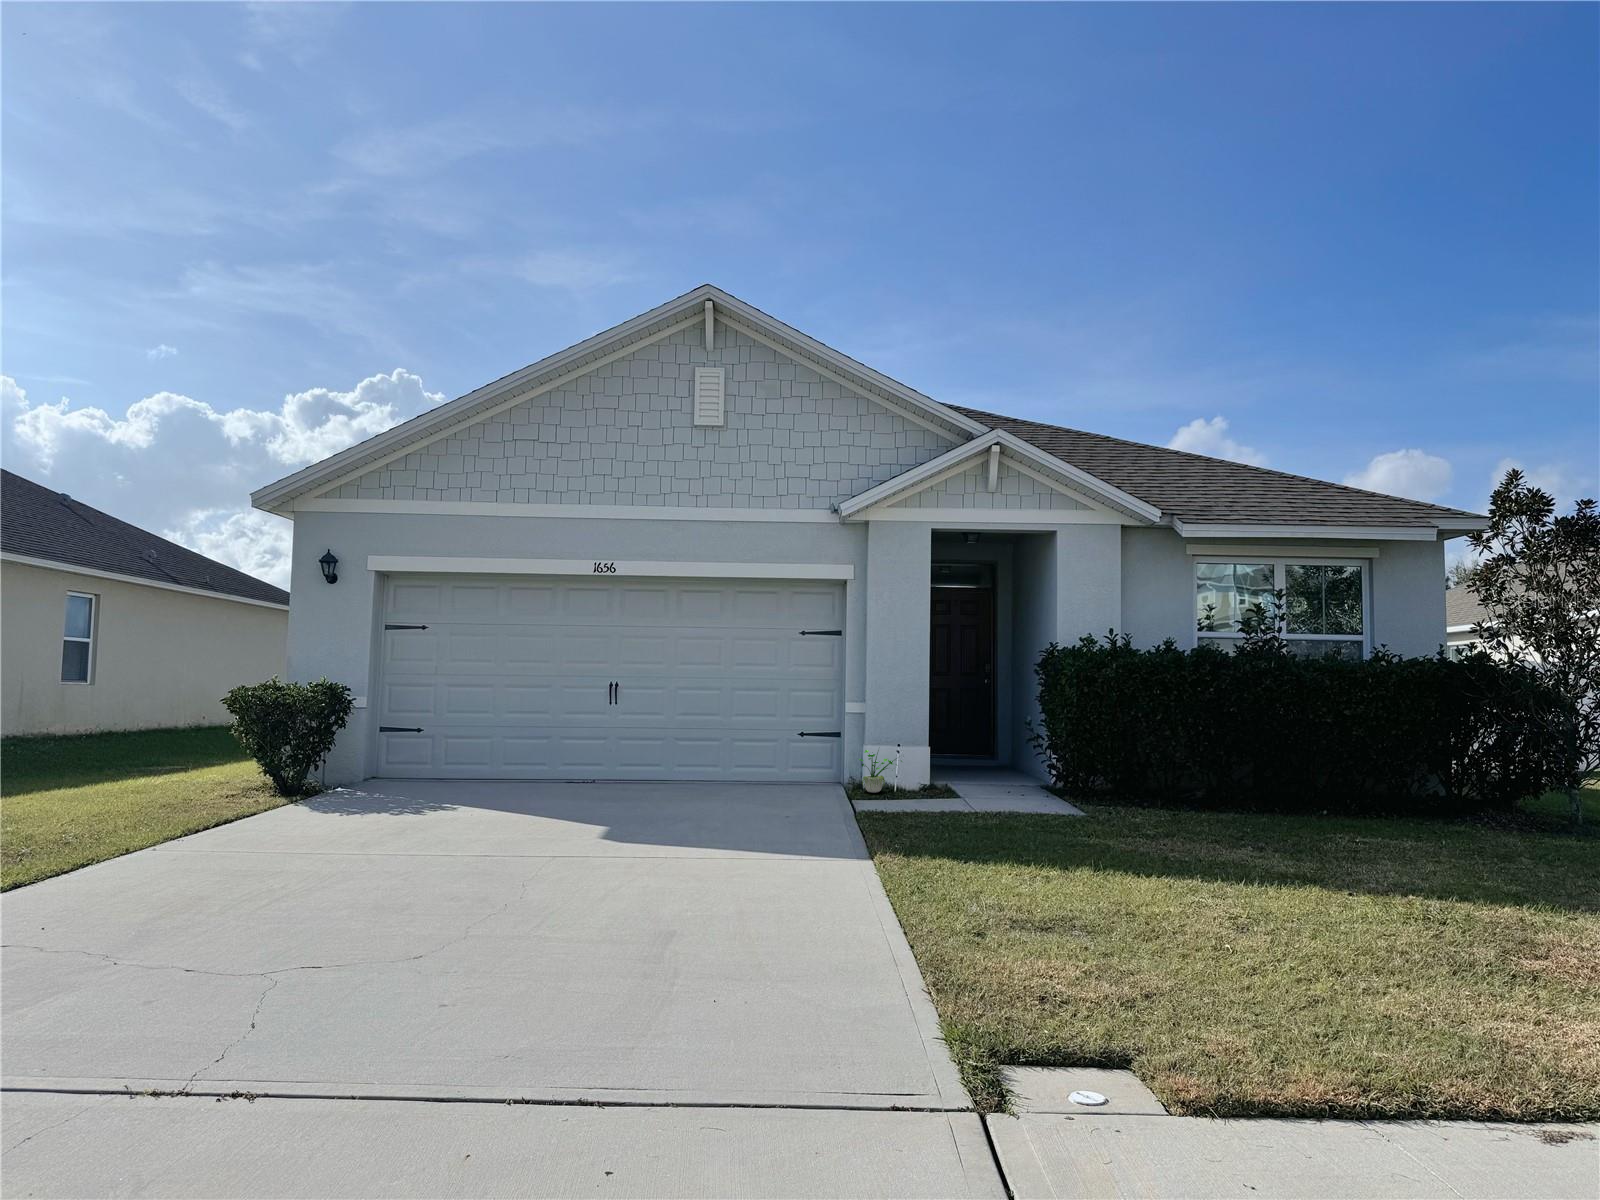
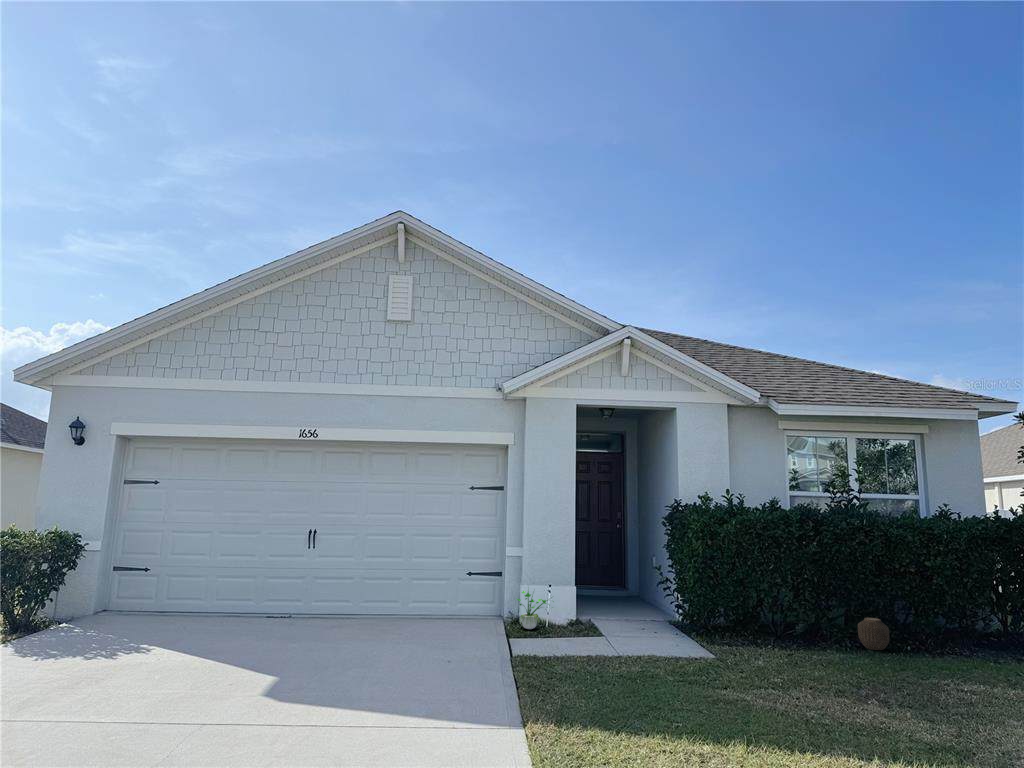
woven basket: none [1259,775,1294,811] -> present [858,617,890,650]

